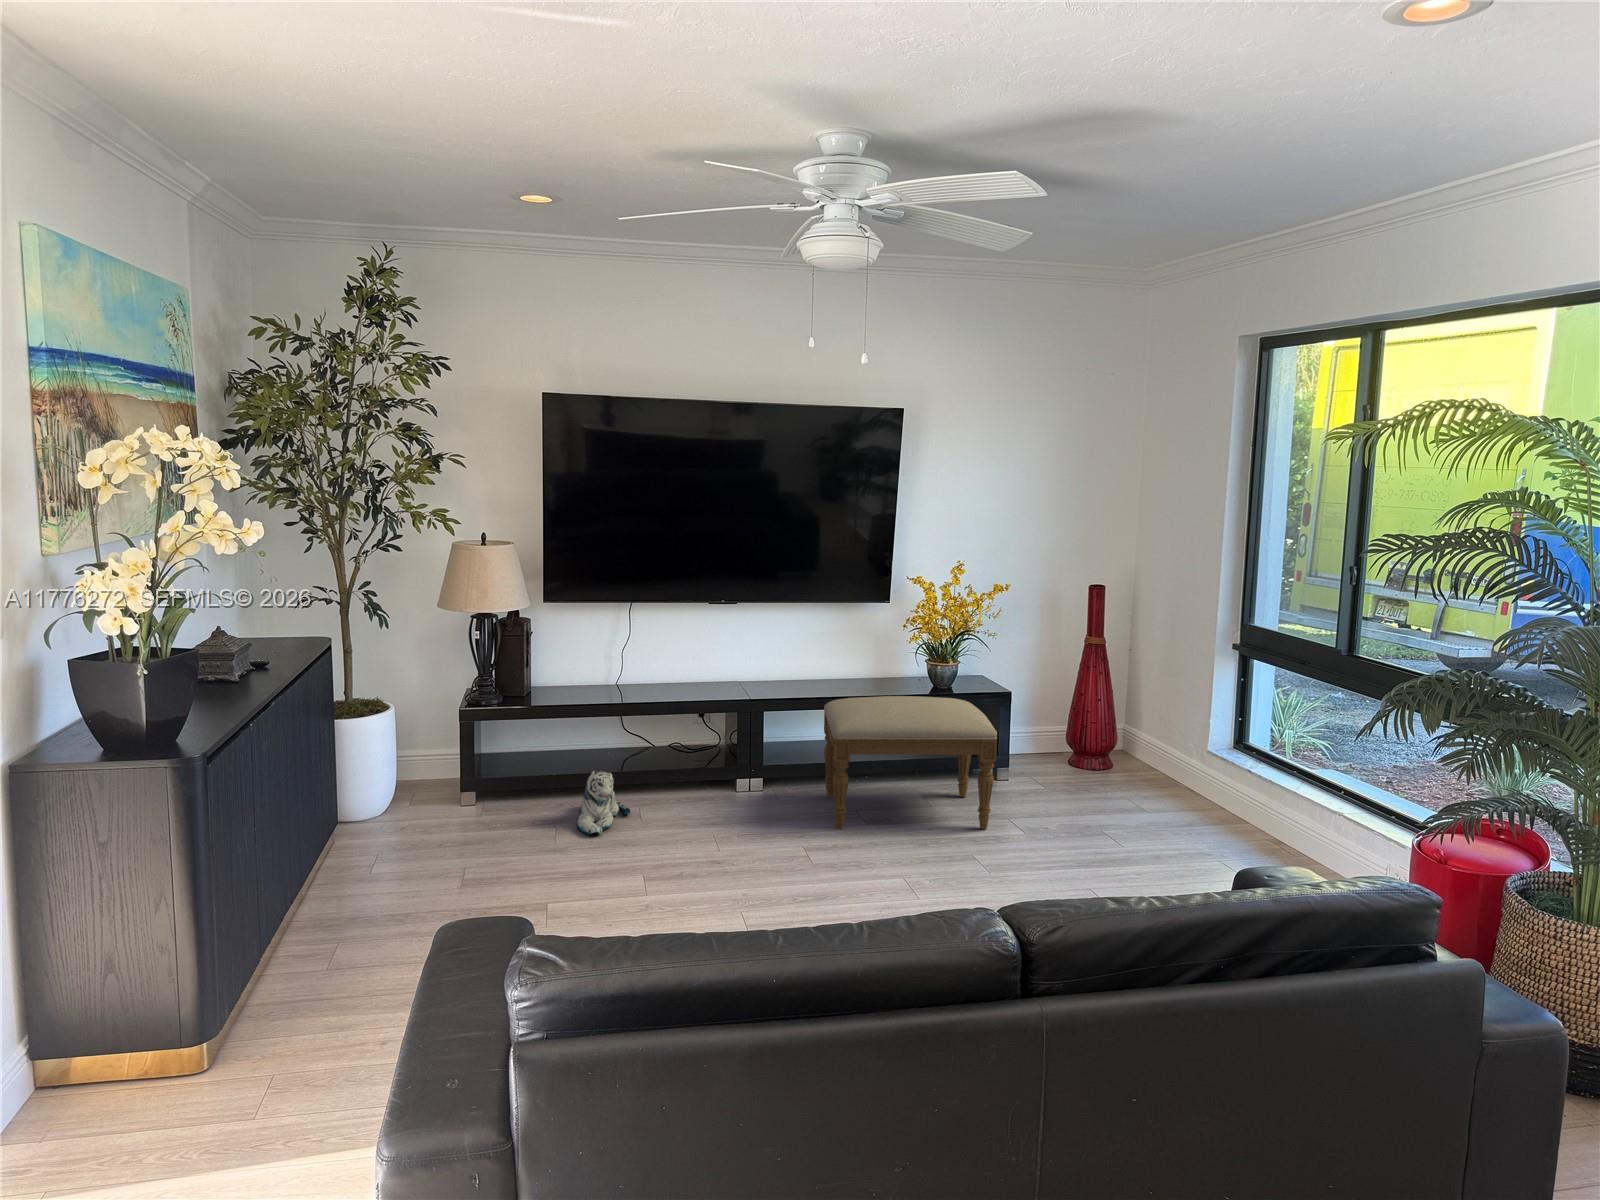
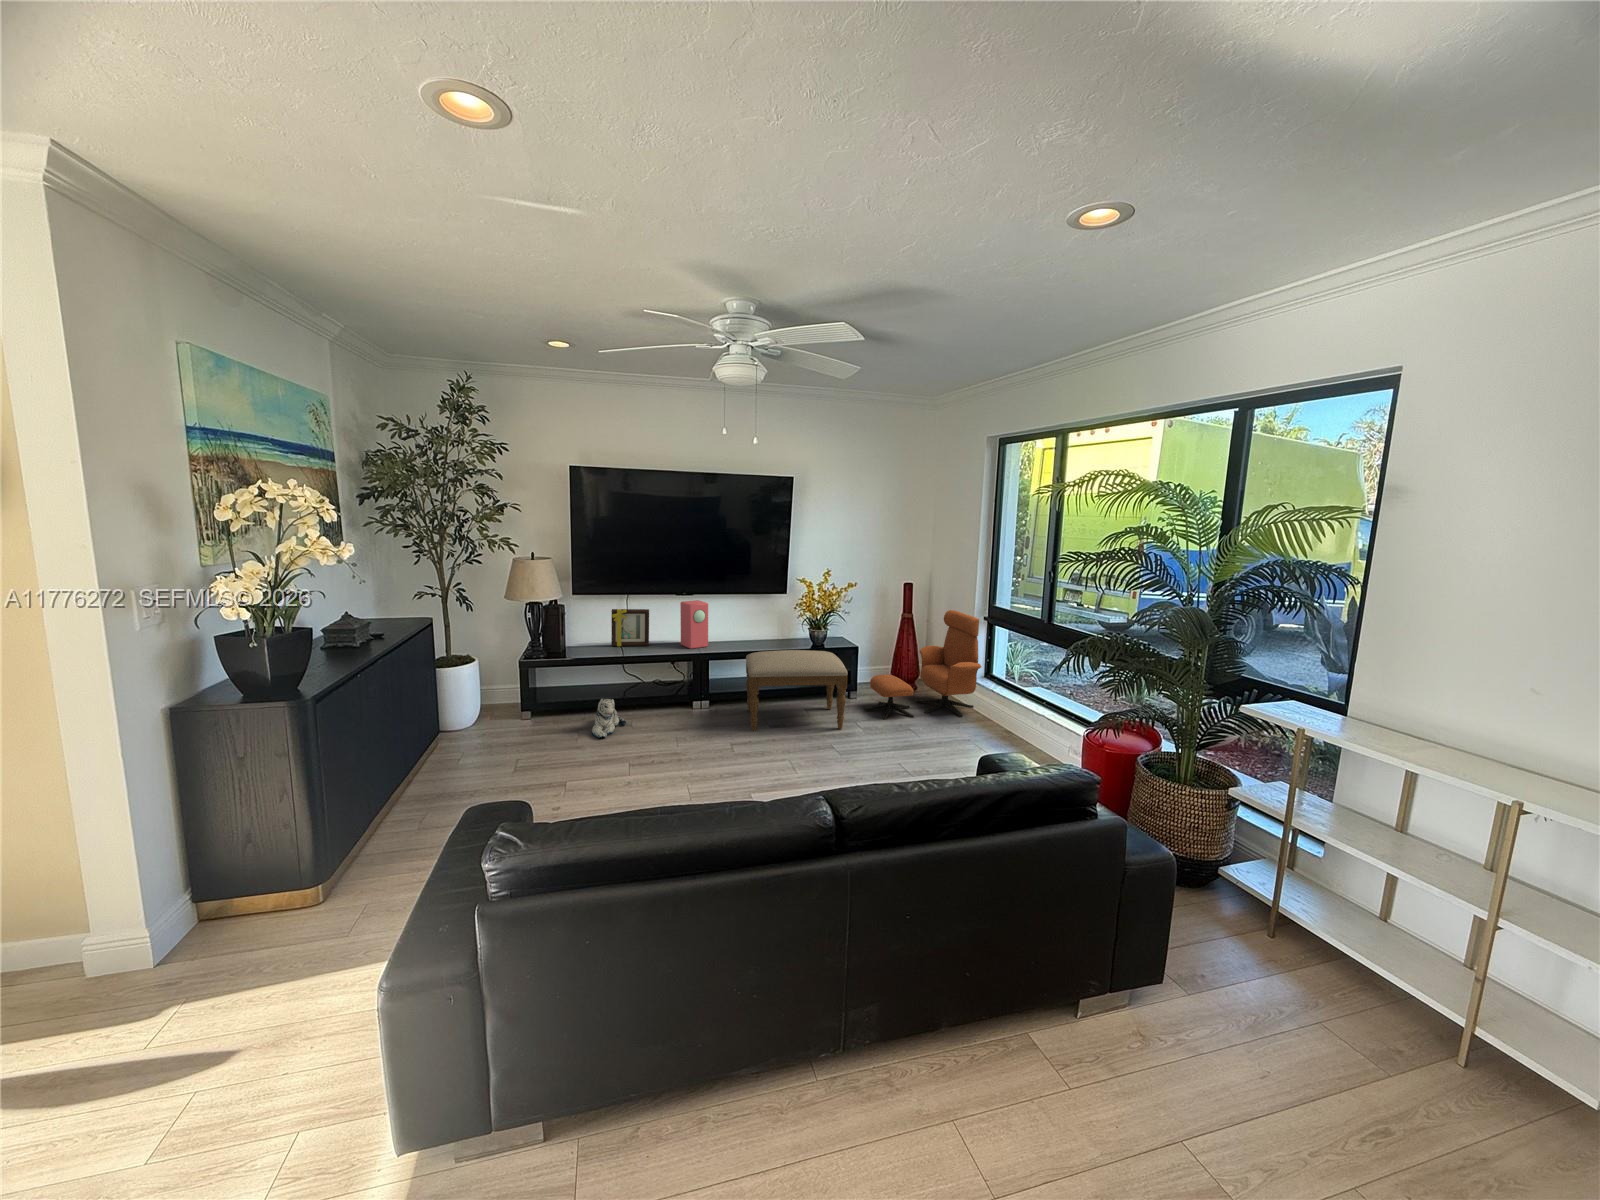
speaker: none [714,612,761,692] -> present [680,600,708,649]
picture frame: none [603,625,664,687] -> present [611,609,649,646]
lounge chair: none [1021,631,1226,816] -> present [863,610,981,720]

